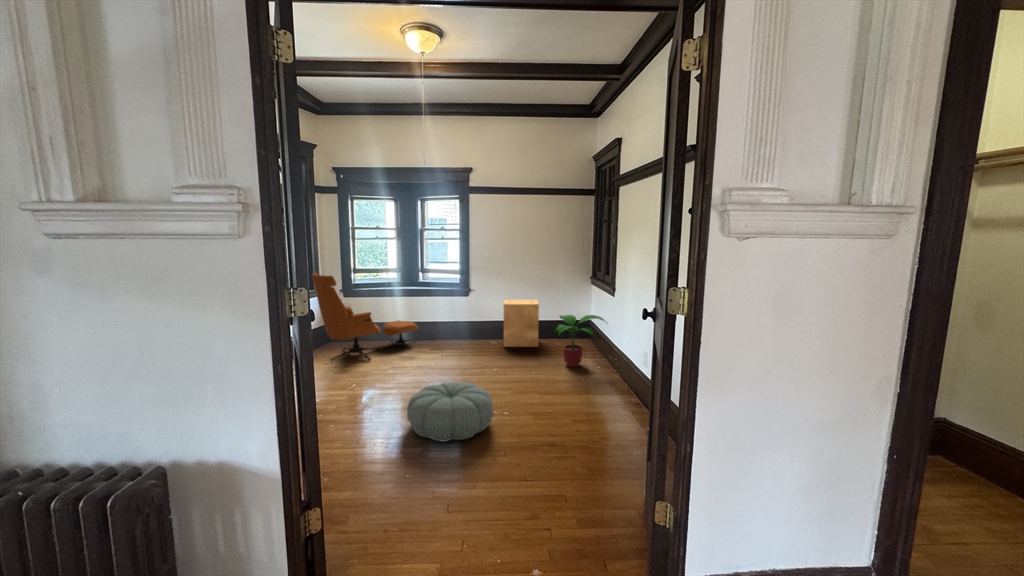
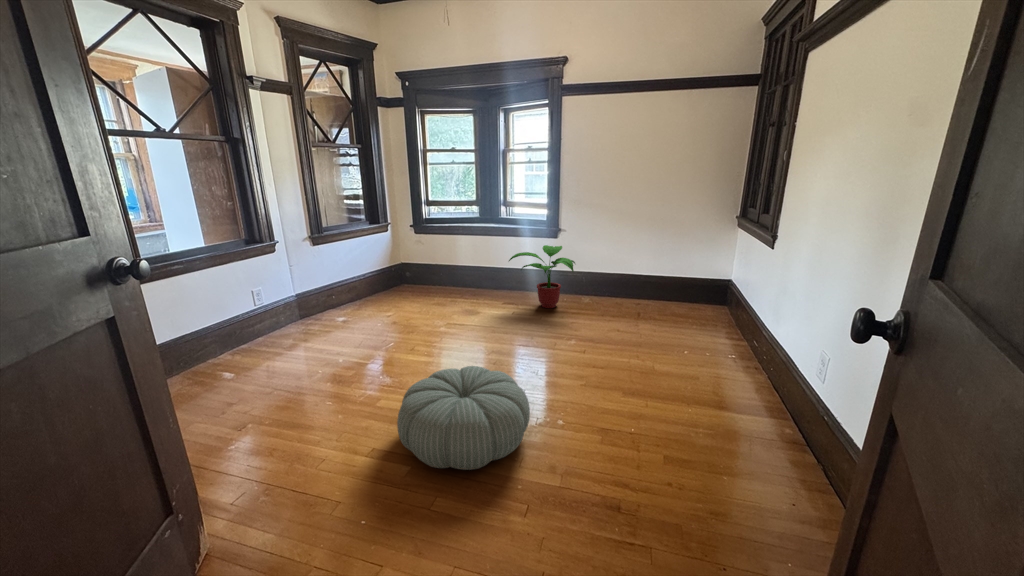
lounge chair: present [312,273,418,361] -> none [361,203,493,312]
cardboard box: present [504,300,539,347] -> none [598,245,651,312]
potted plant: present [555,315,605,367] -> present [509,245,575,308]

